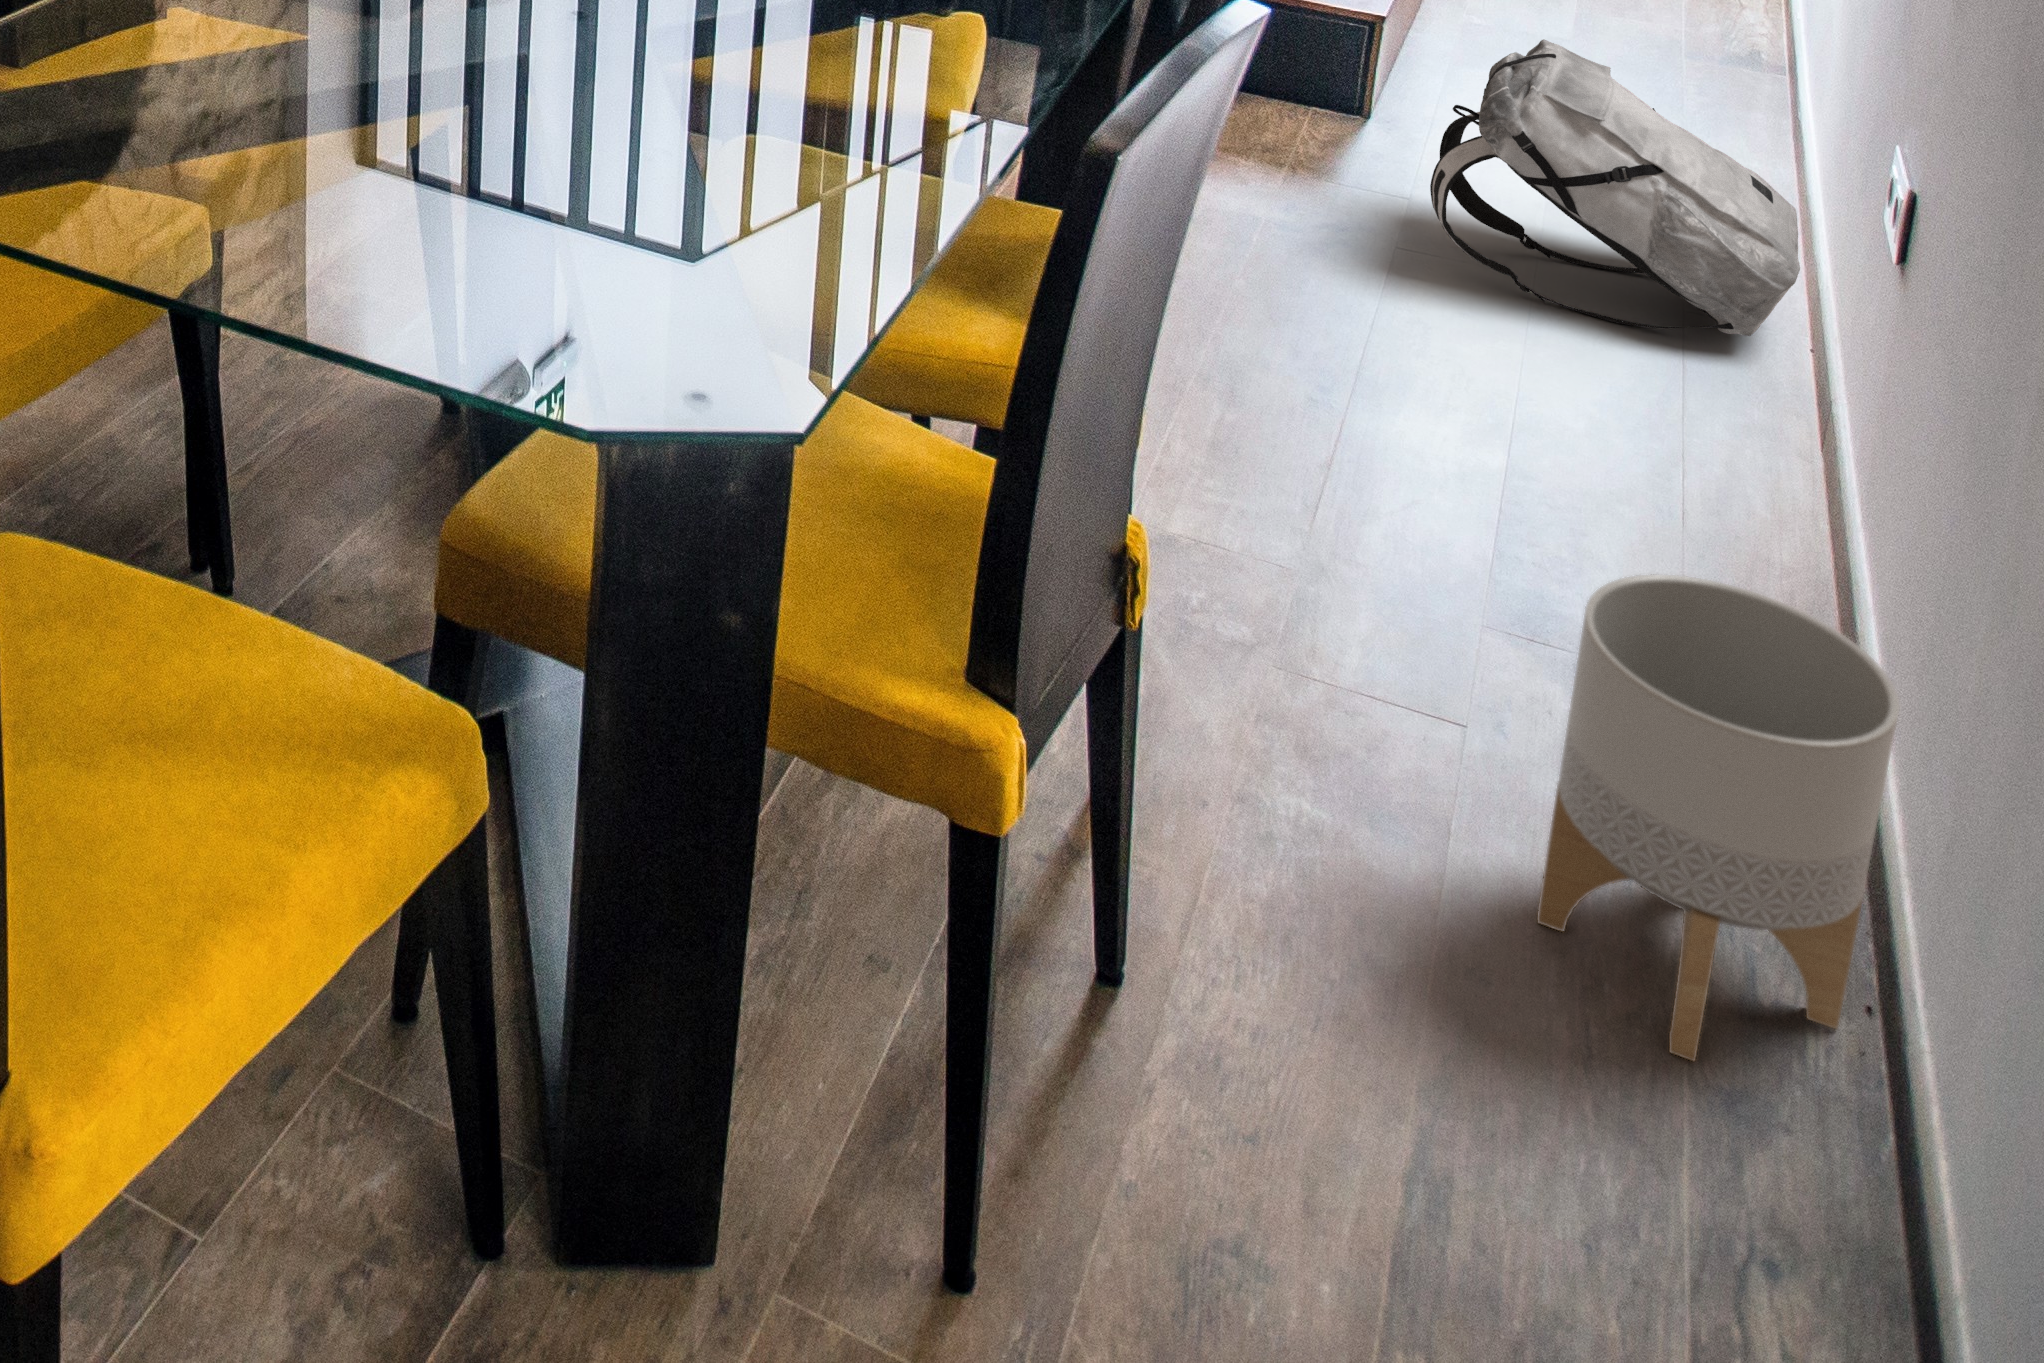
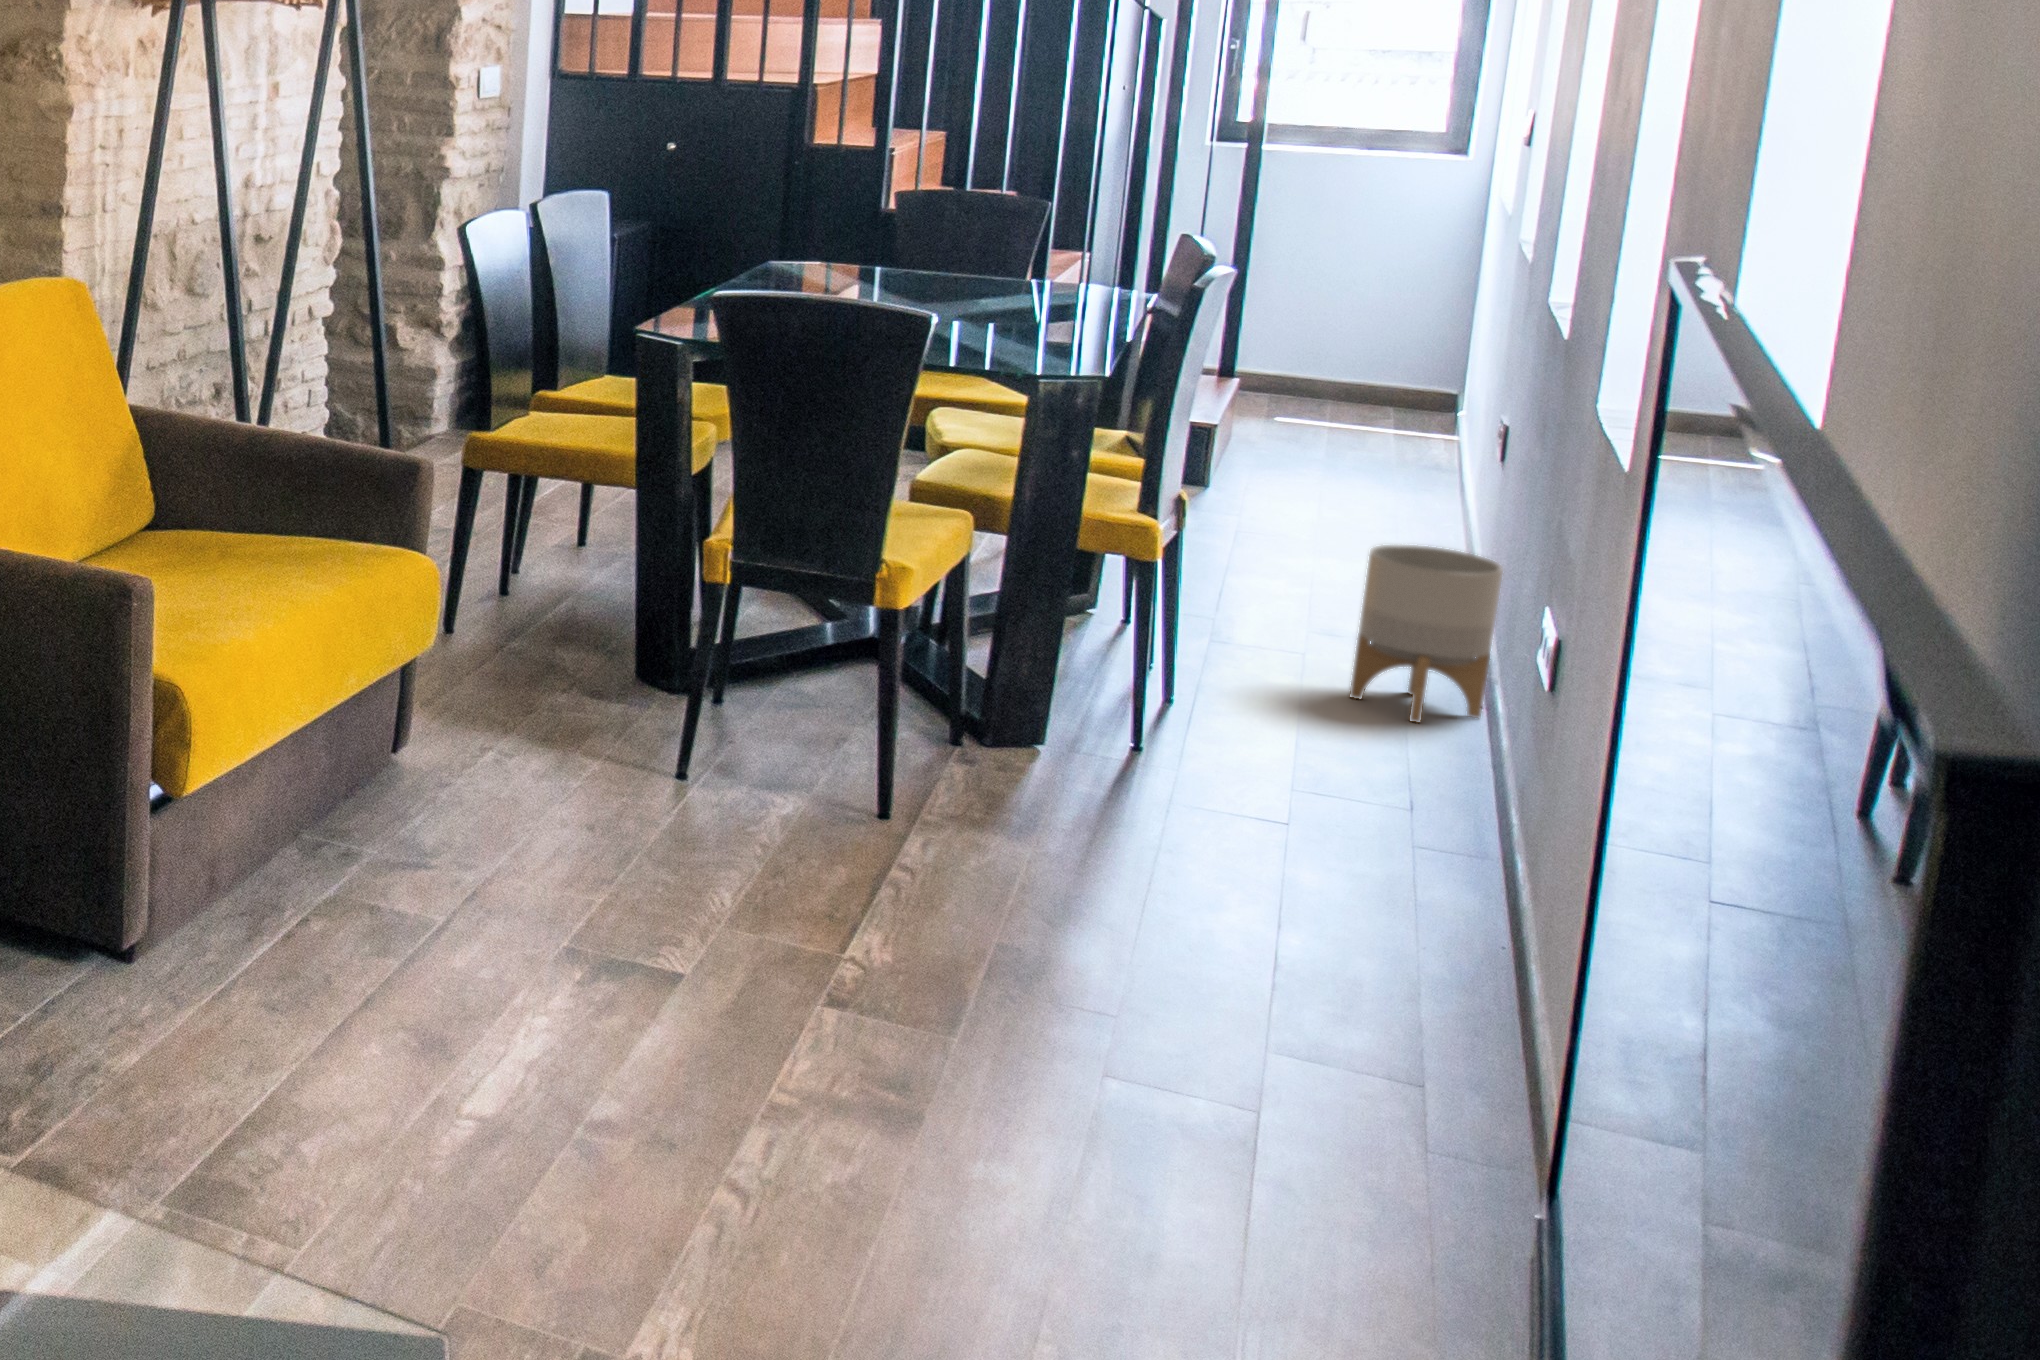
backpack: present [1430,39,1800,336] -> none [1259,415,1466,561]

